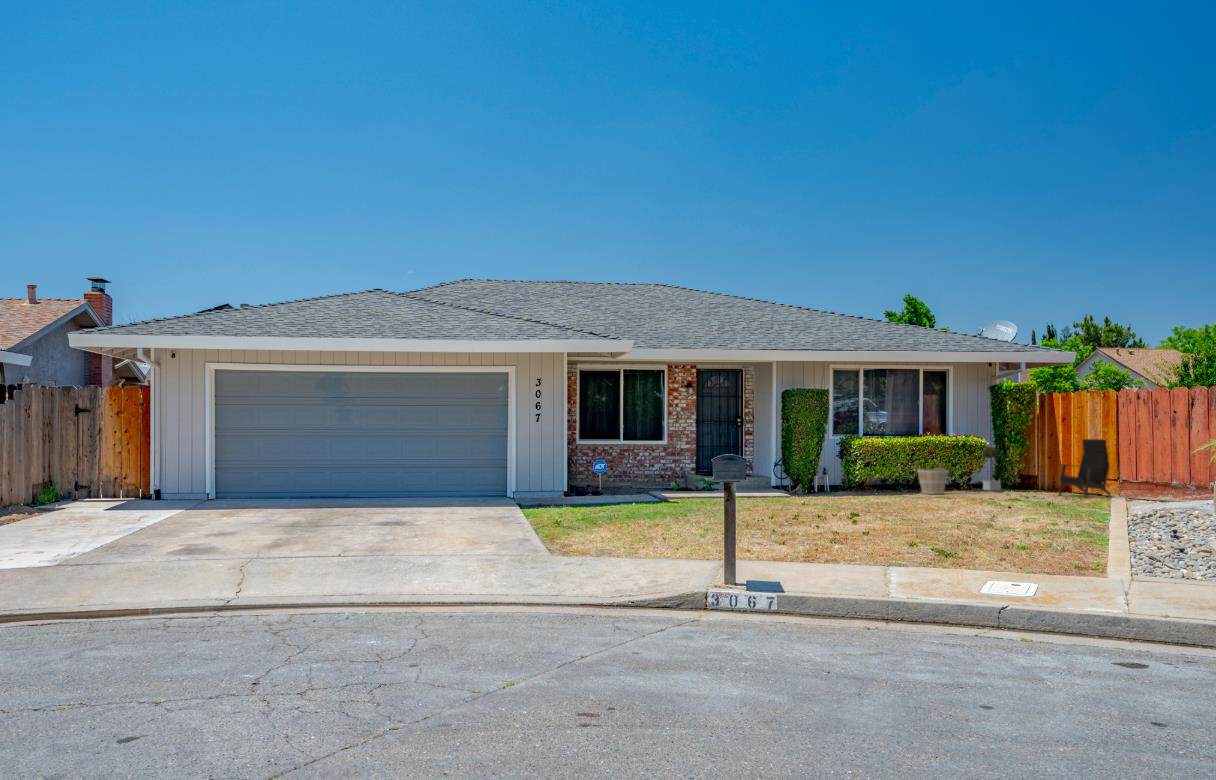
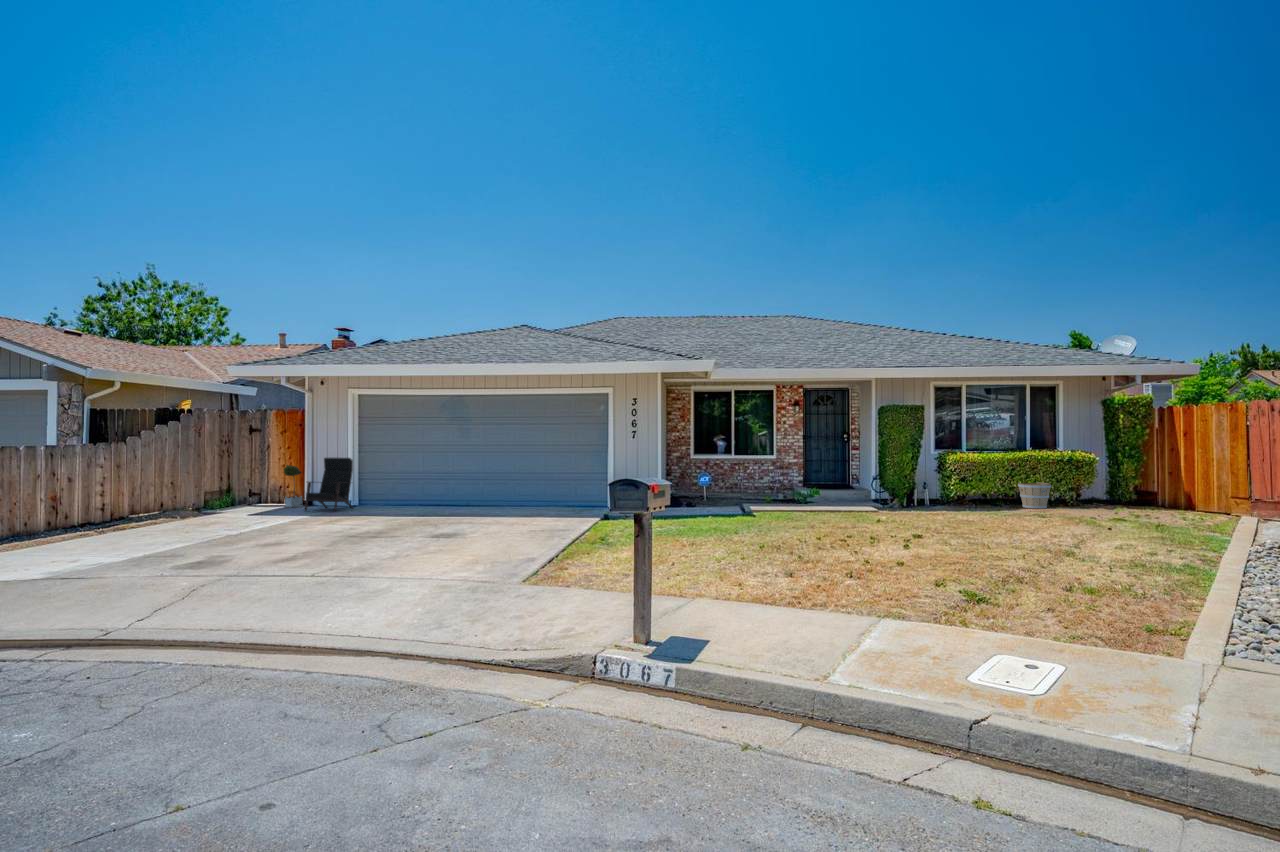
lounge chair: present [1059,439,1113,498] -> present [305,458,353,511]
potted tree: present [983,446,1001,491] -> present [283,465,303,507]

